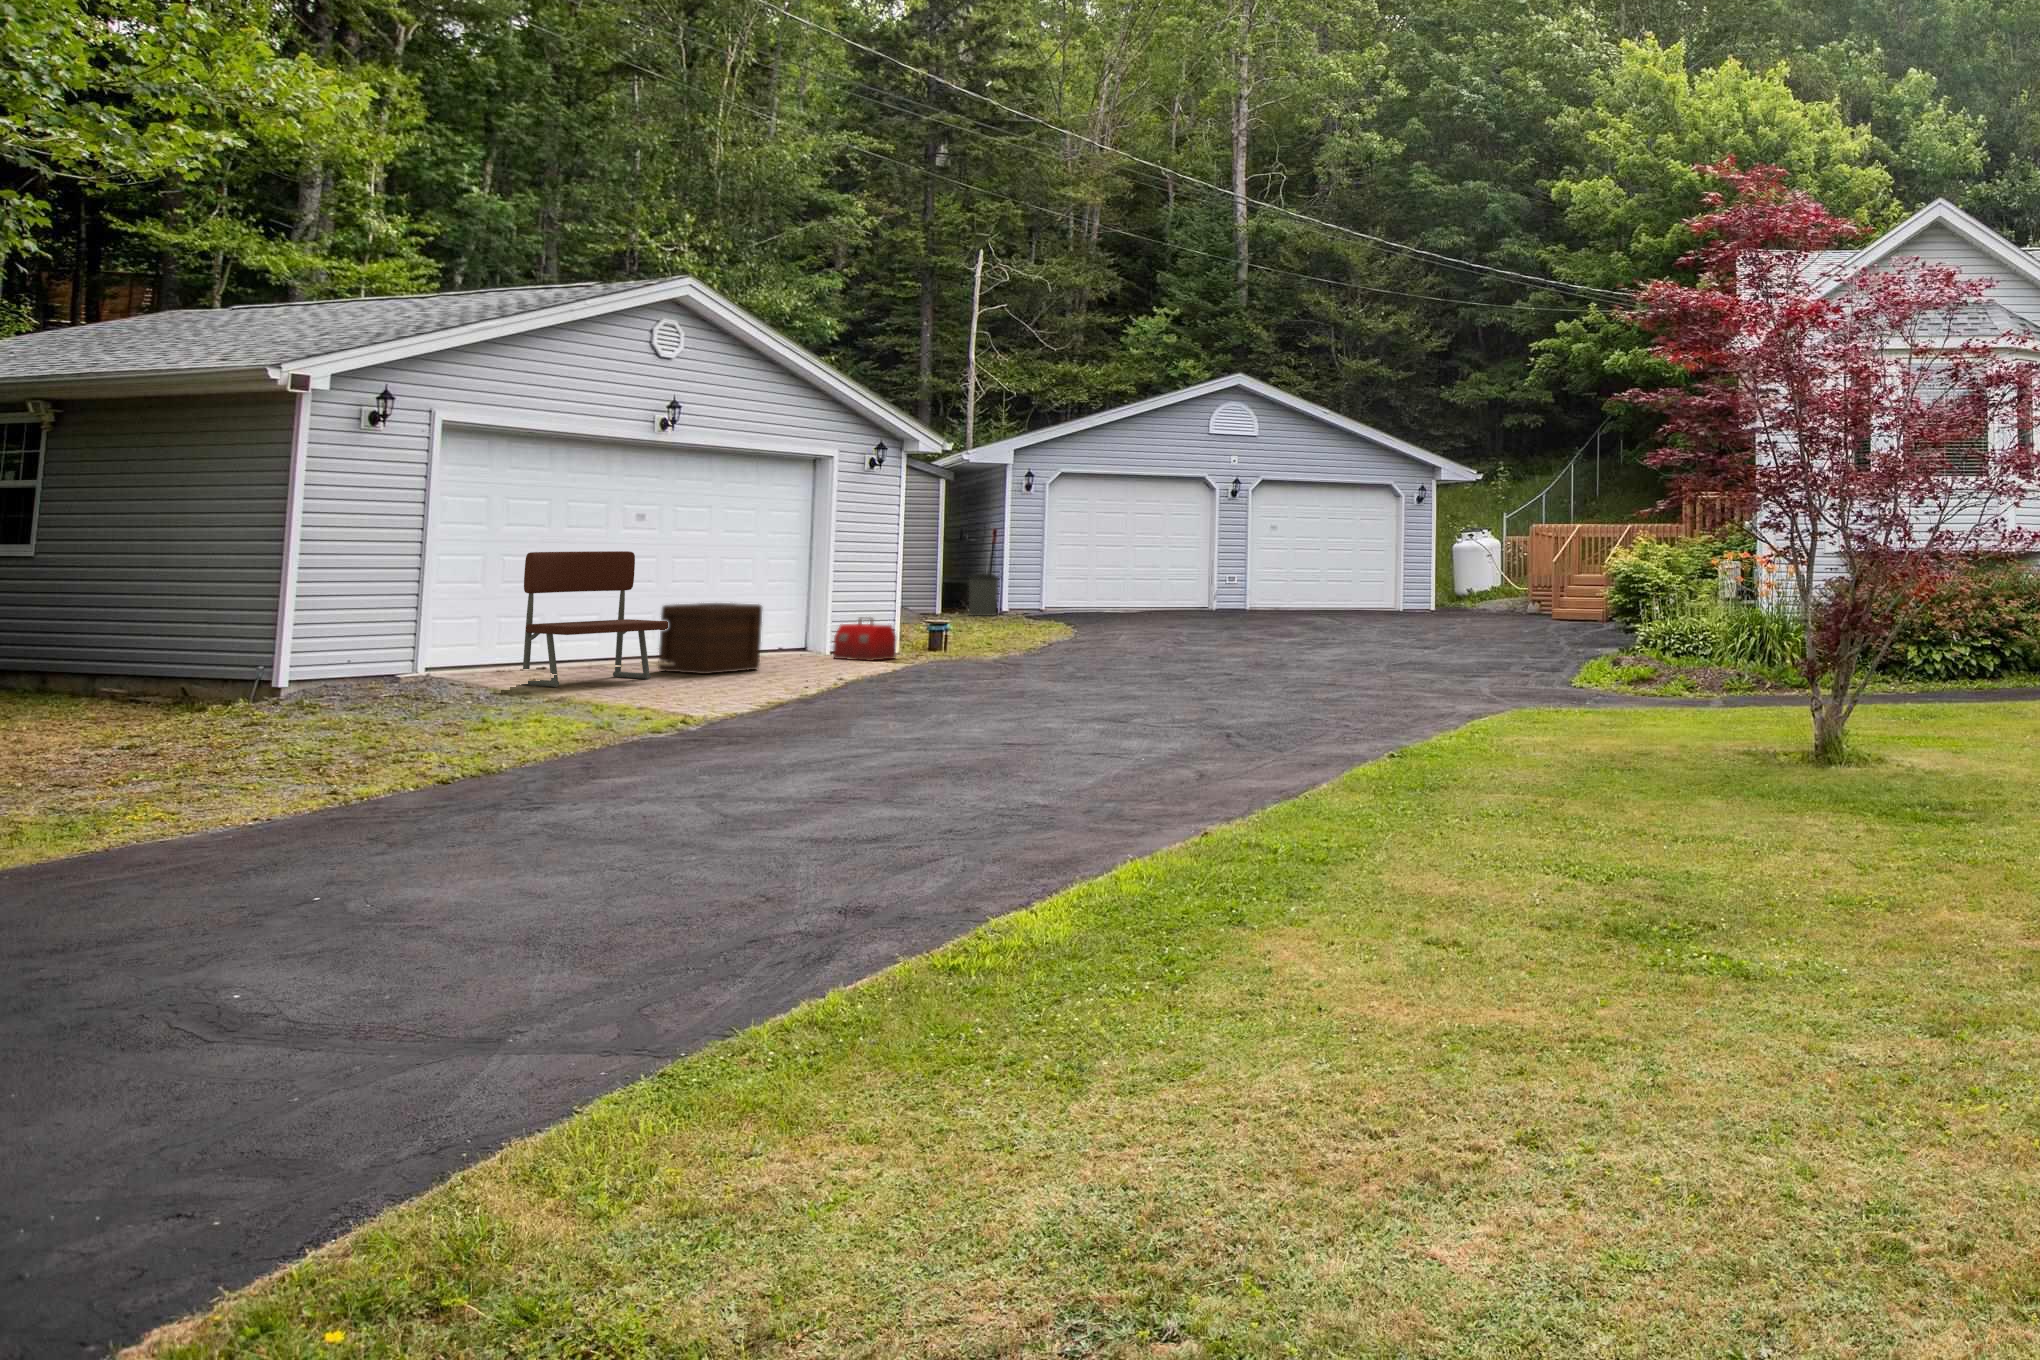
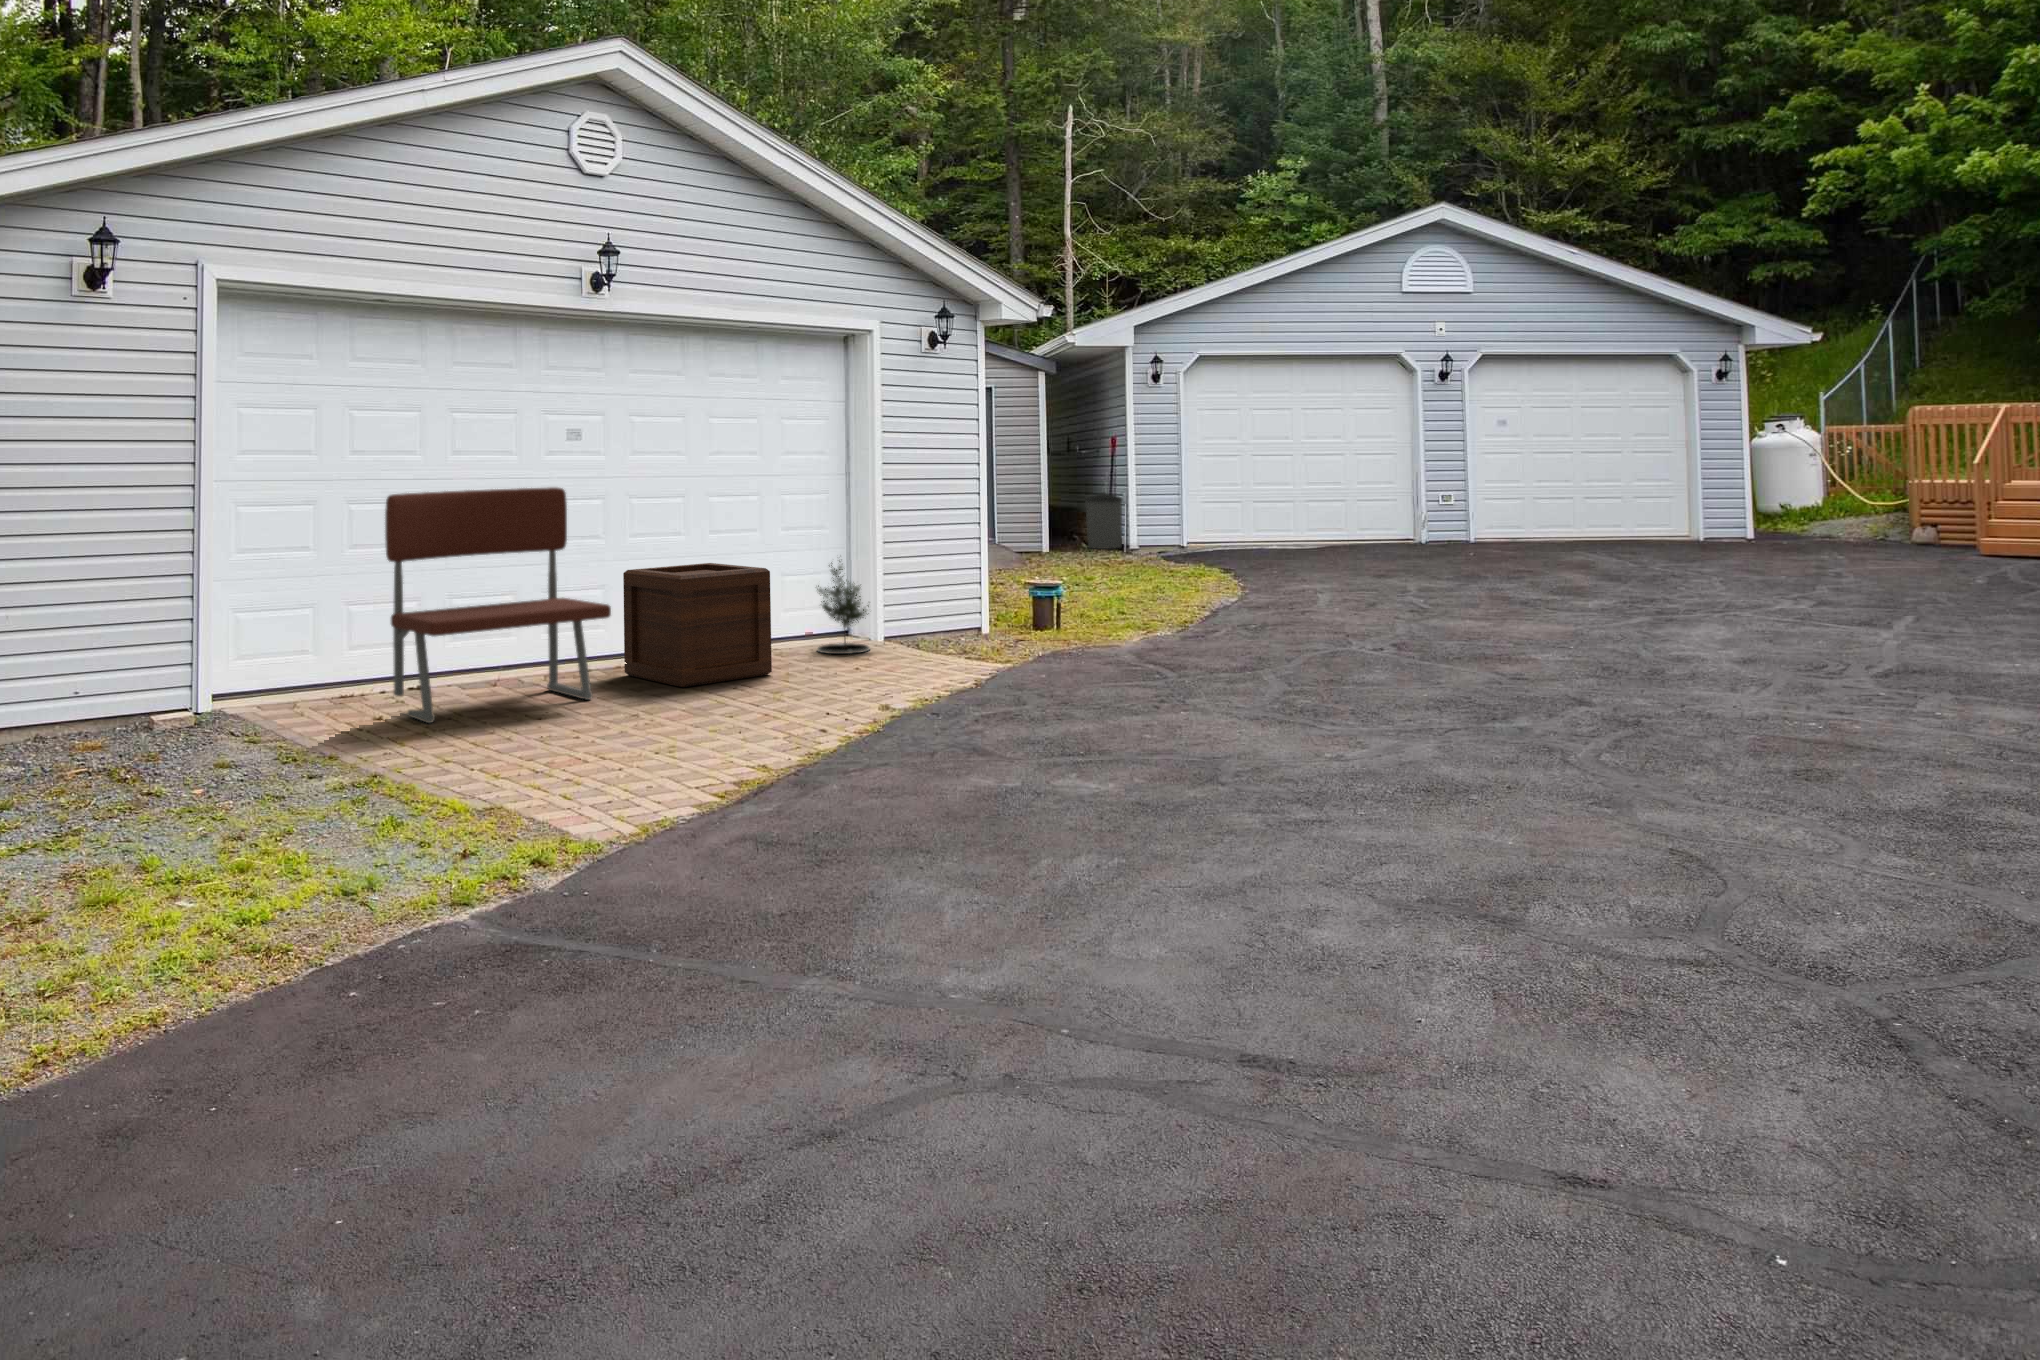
potted tree: none [782,600,822,662] -> present [817,561,870,654]
toolbox: present [833,617,896,660] -> none [893,579,987,652]

